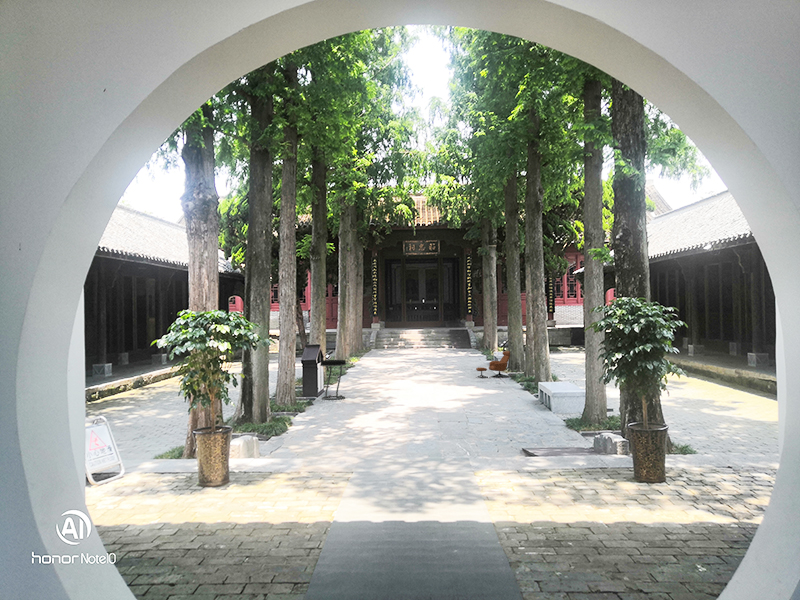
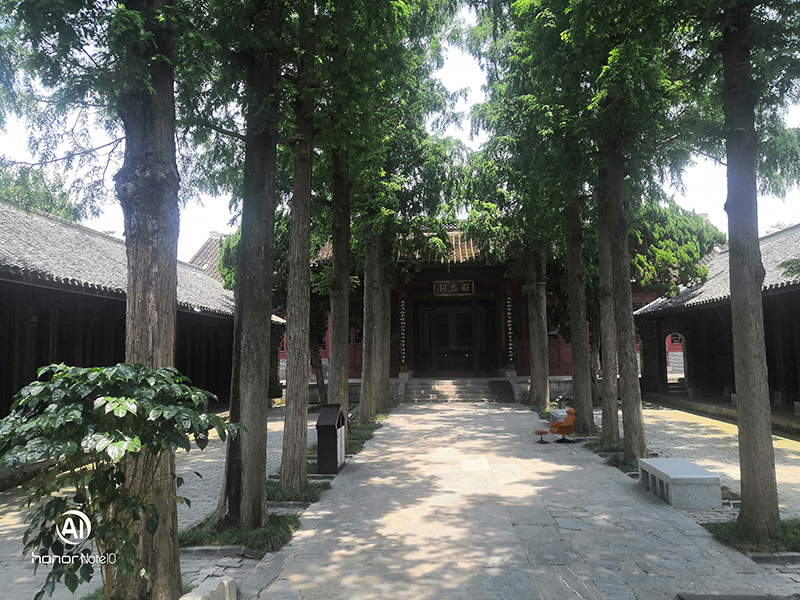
stool: present [320,360,346,400] -> none [341,424,376,479]

